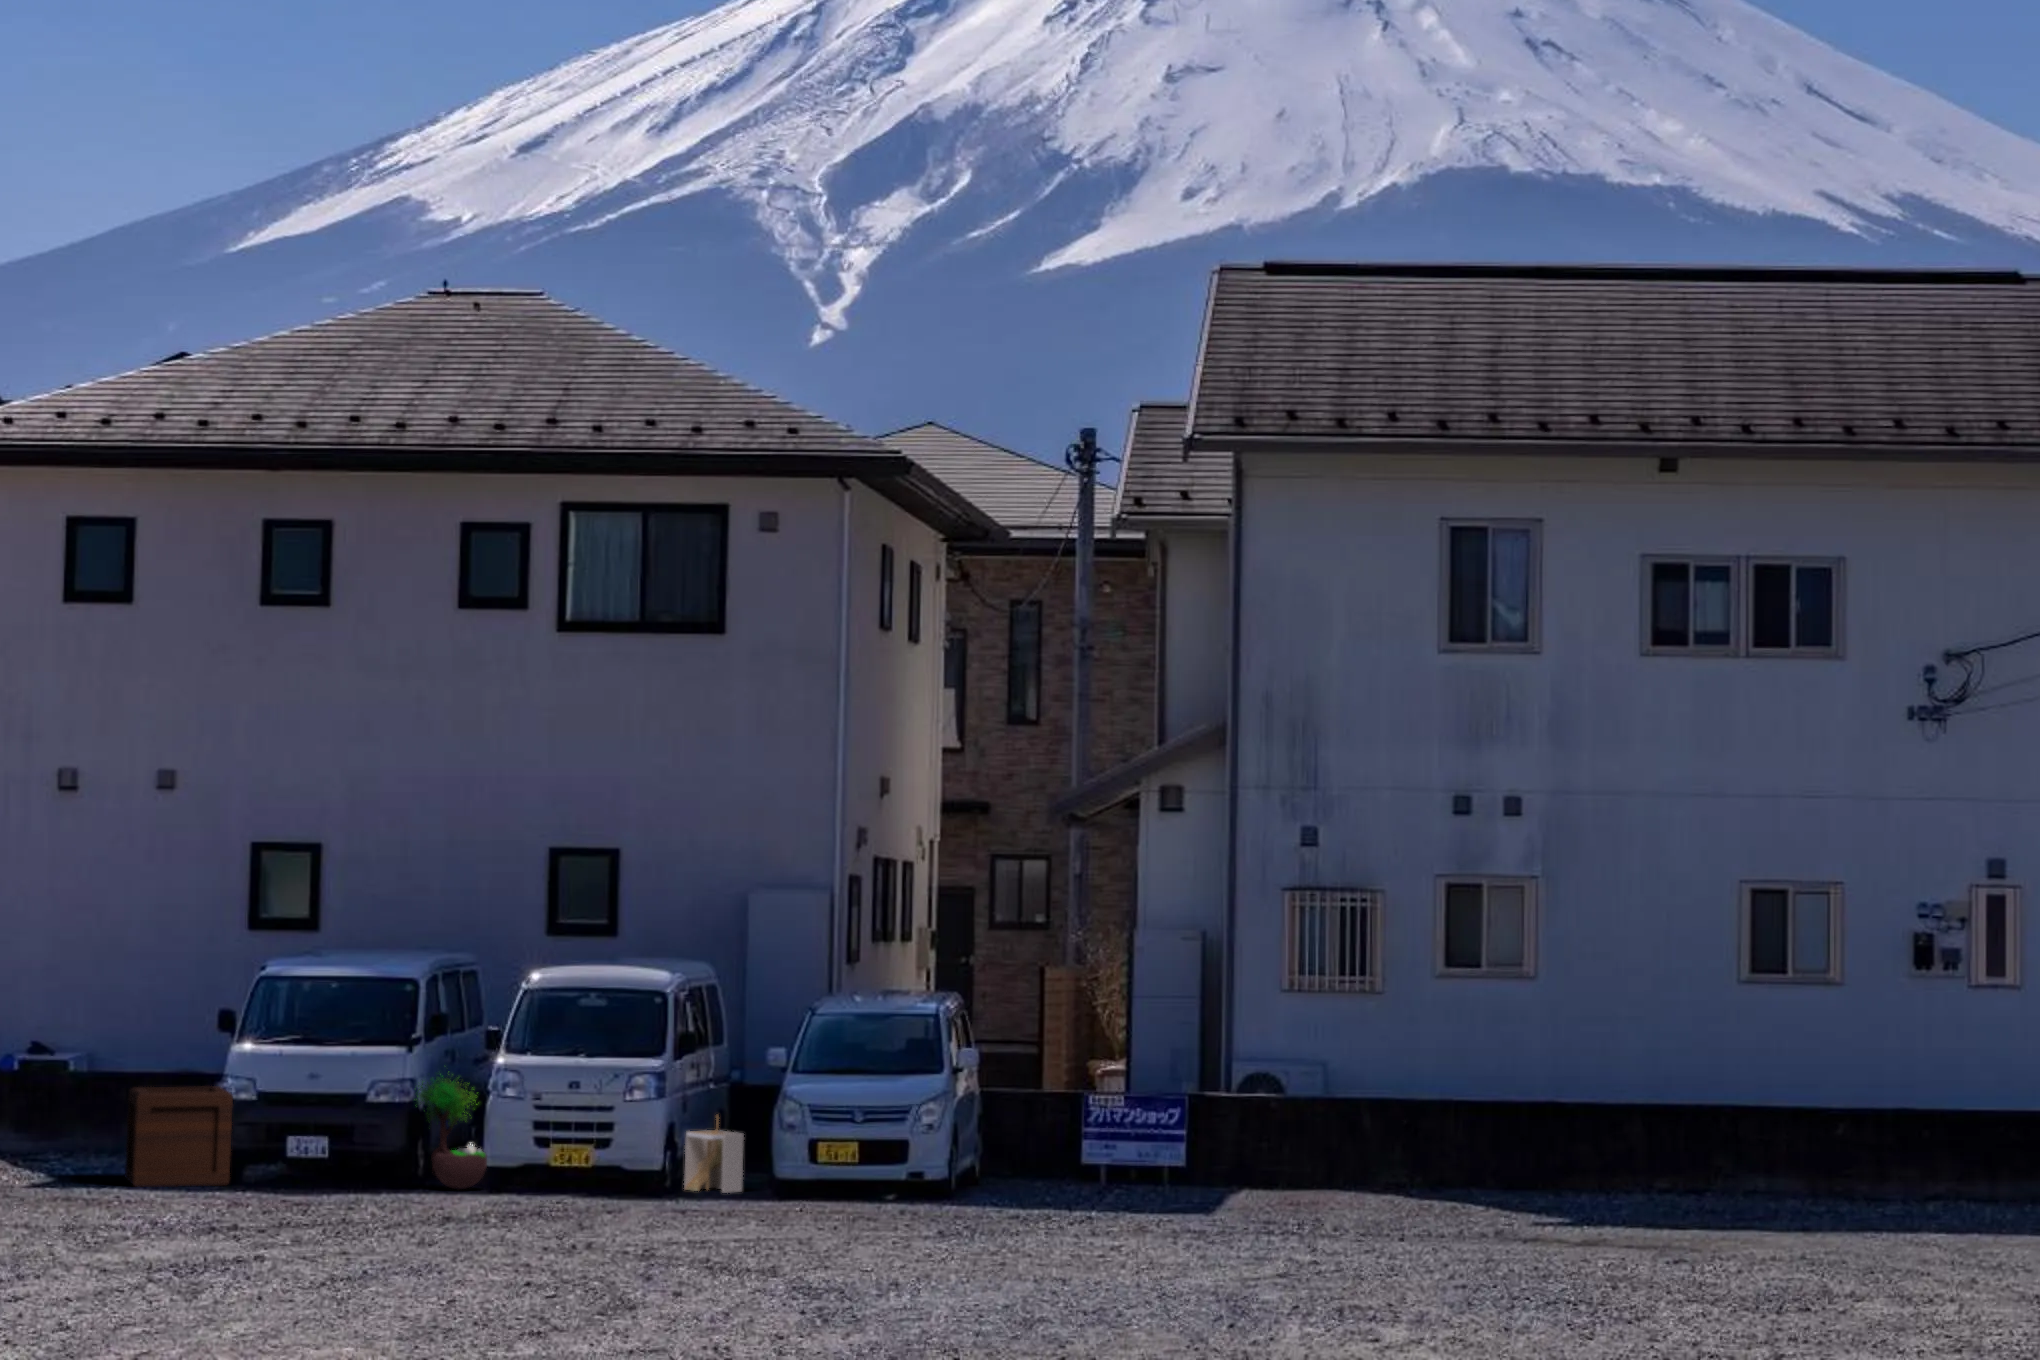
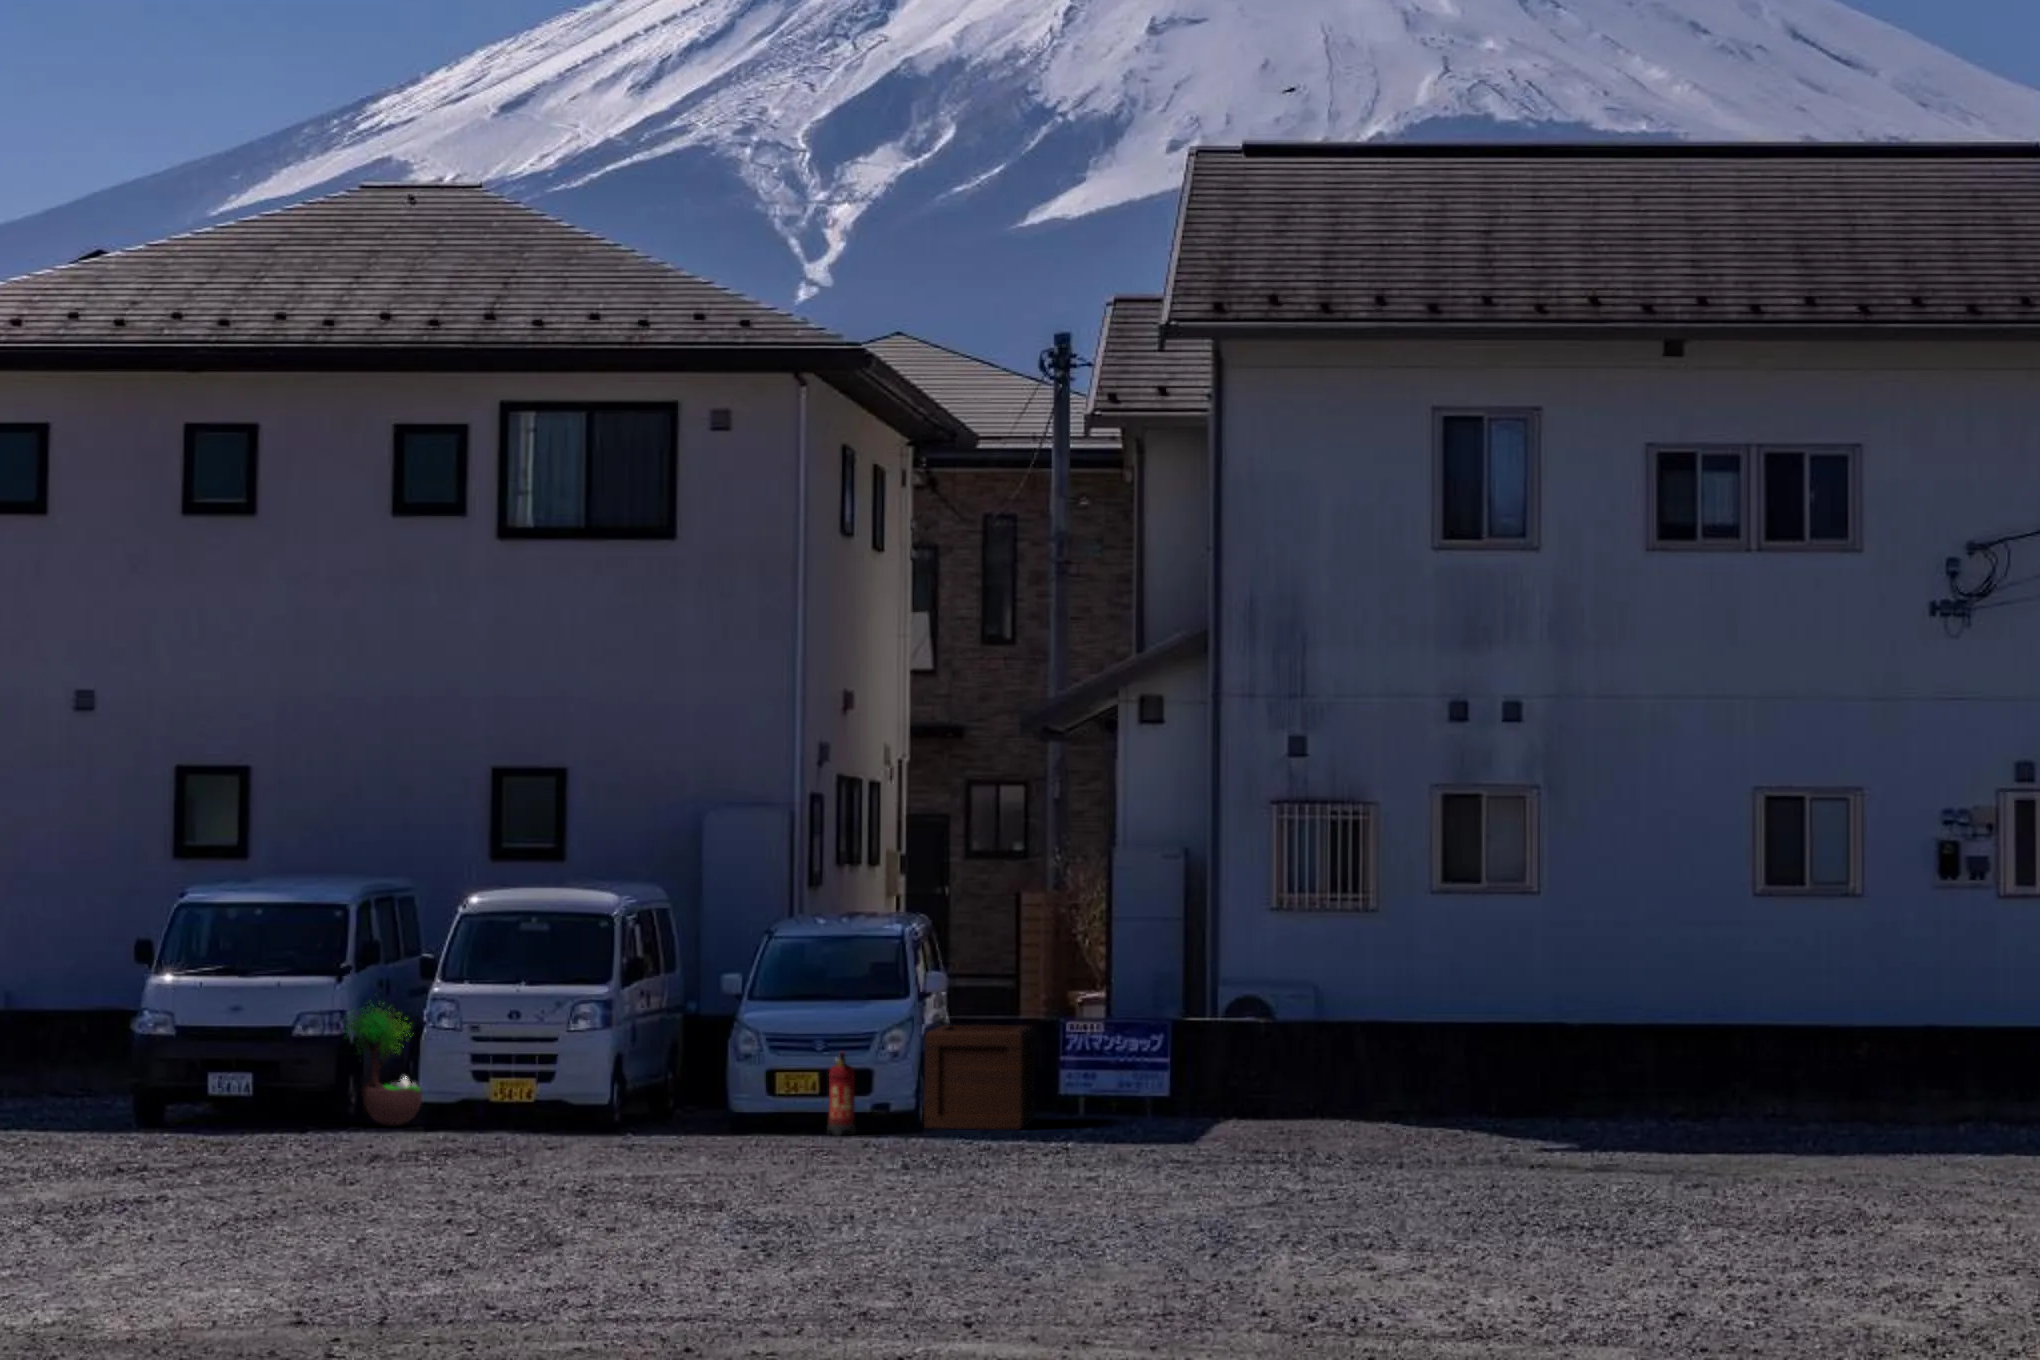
wooden crate: present [125,1086,233,1187] -> present [924,1025,1035,1130]
storage bin: present [684,1115,744,1193] -> none [634,1043,696,1127]
fire extinguisher: none [866,1125,894,1204] -> present [827,1052,856,1136]

